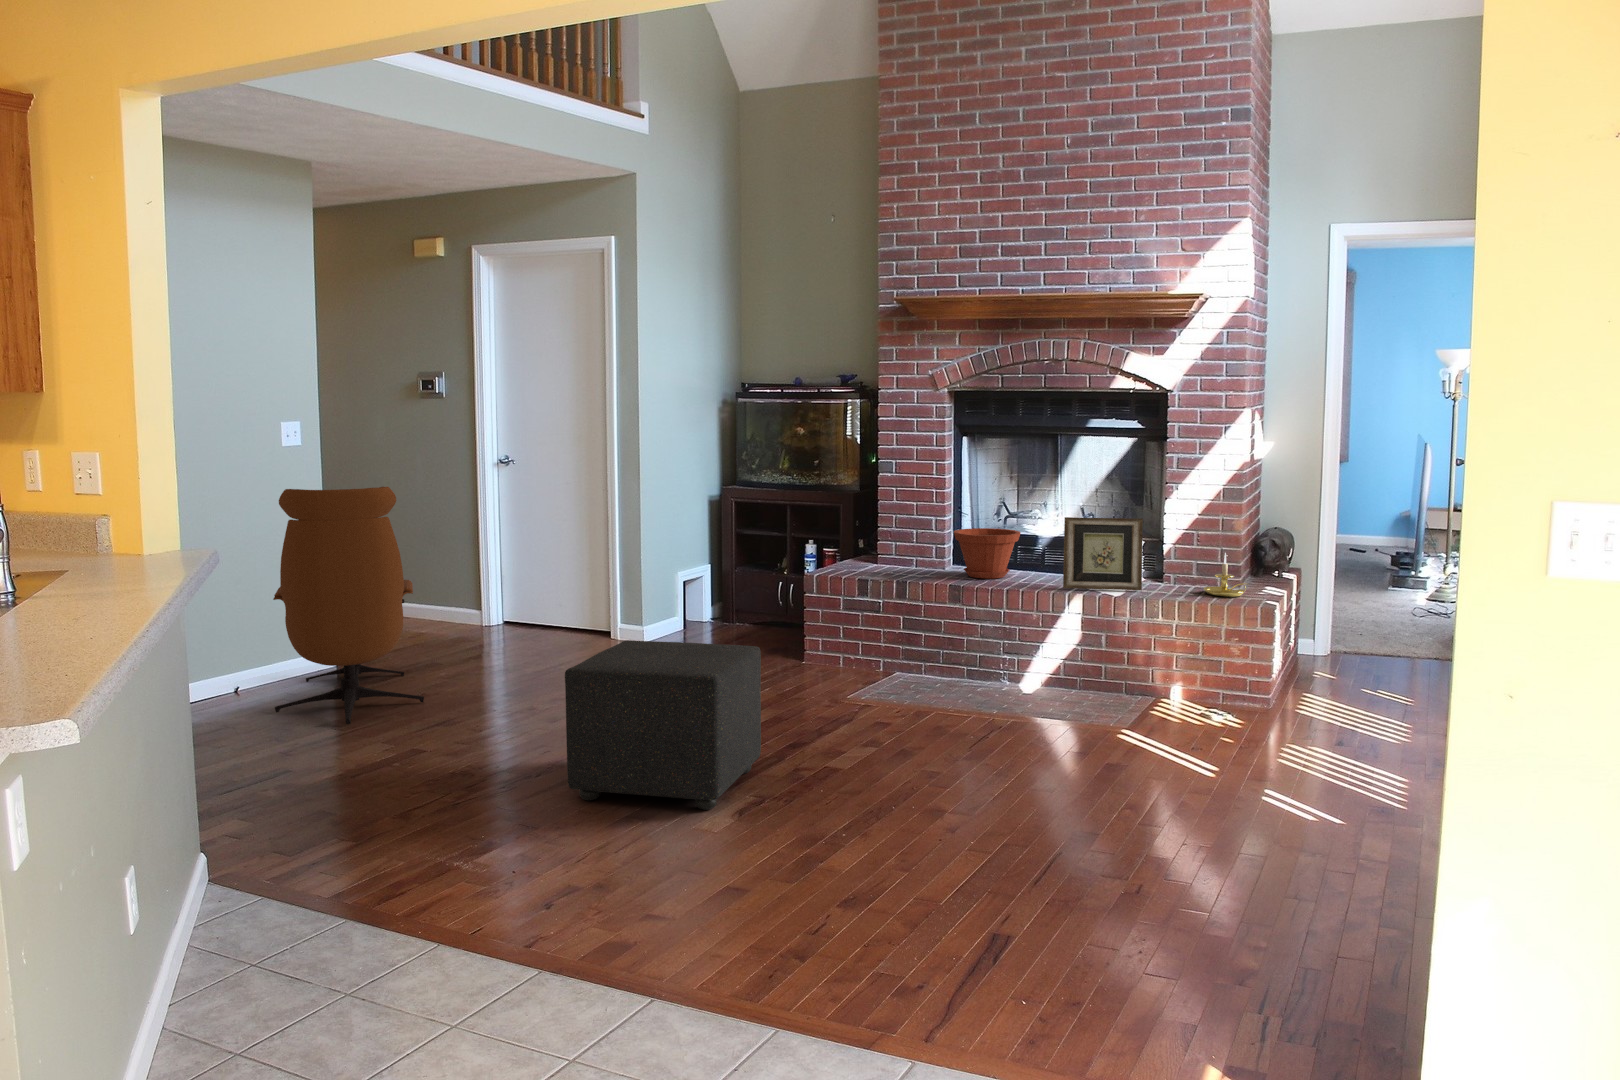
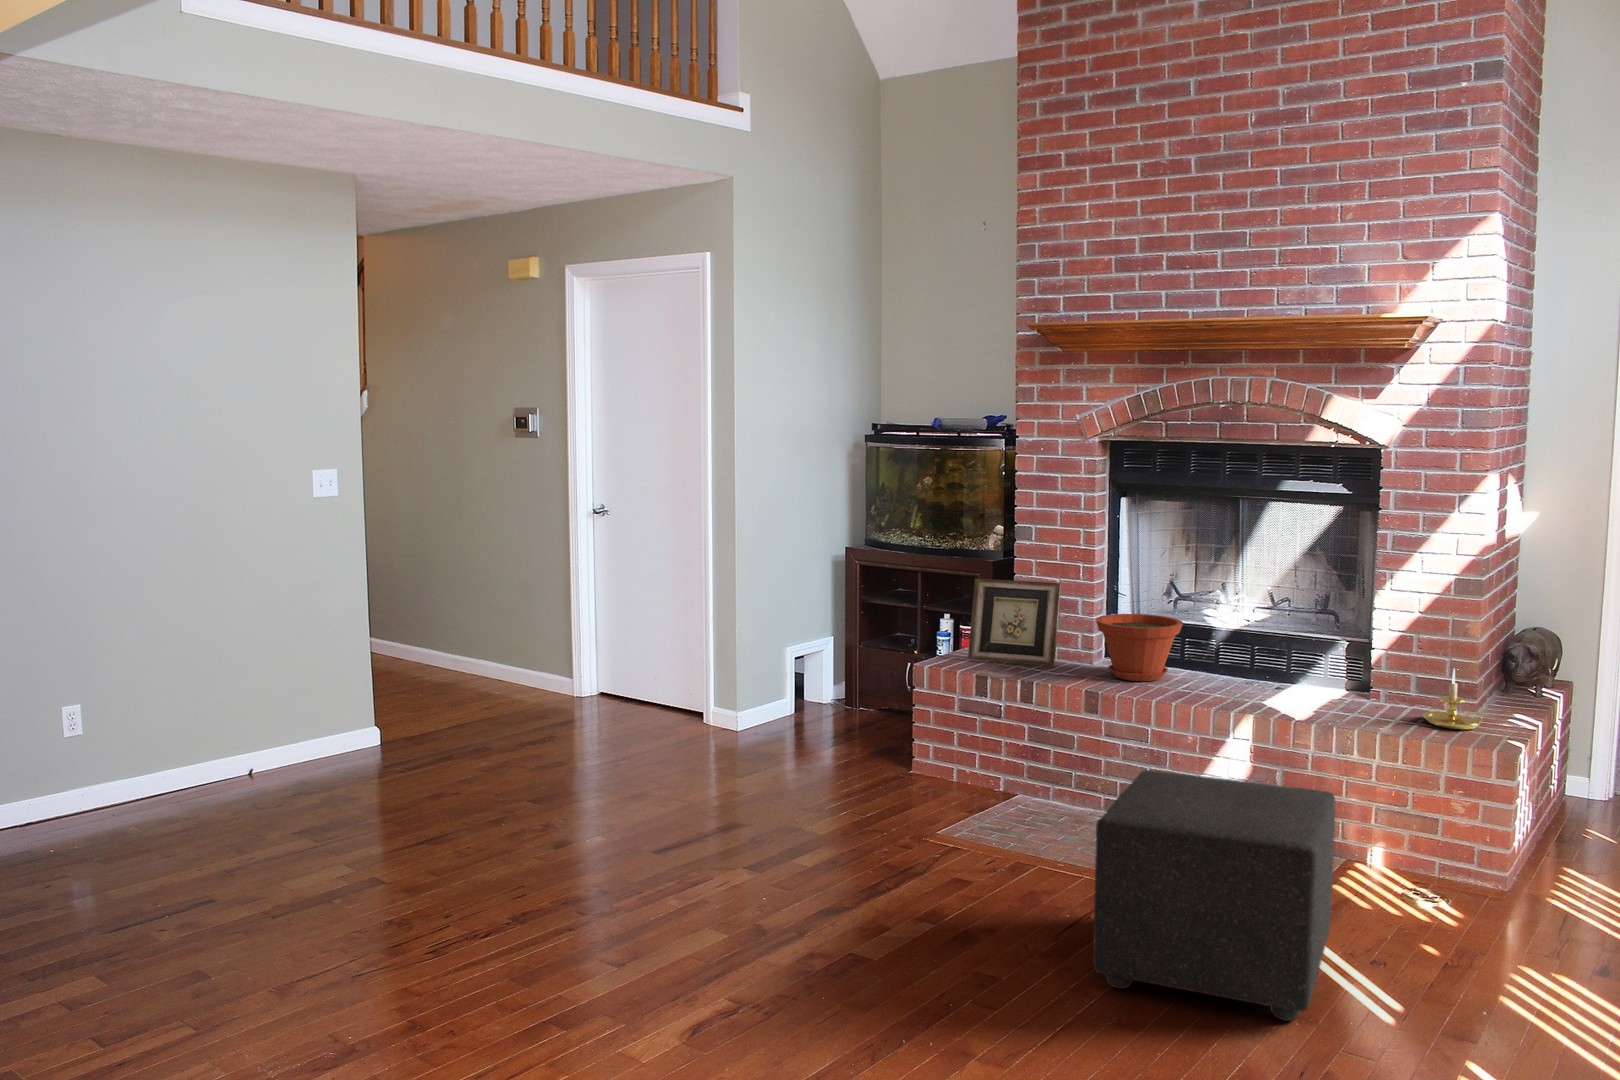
lounge chair: present [273,487,424,724] -> none [259,558,447,832]
picture frame: present [1063,517,1143,590] -> present [968,579,1061,666]
ottoman: present [565,640,761,810] -> present [1093,770,1336,1021]

